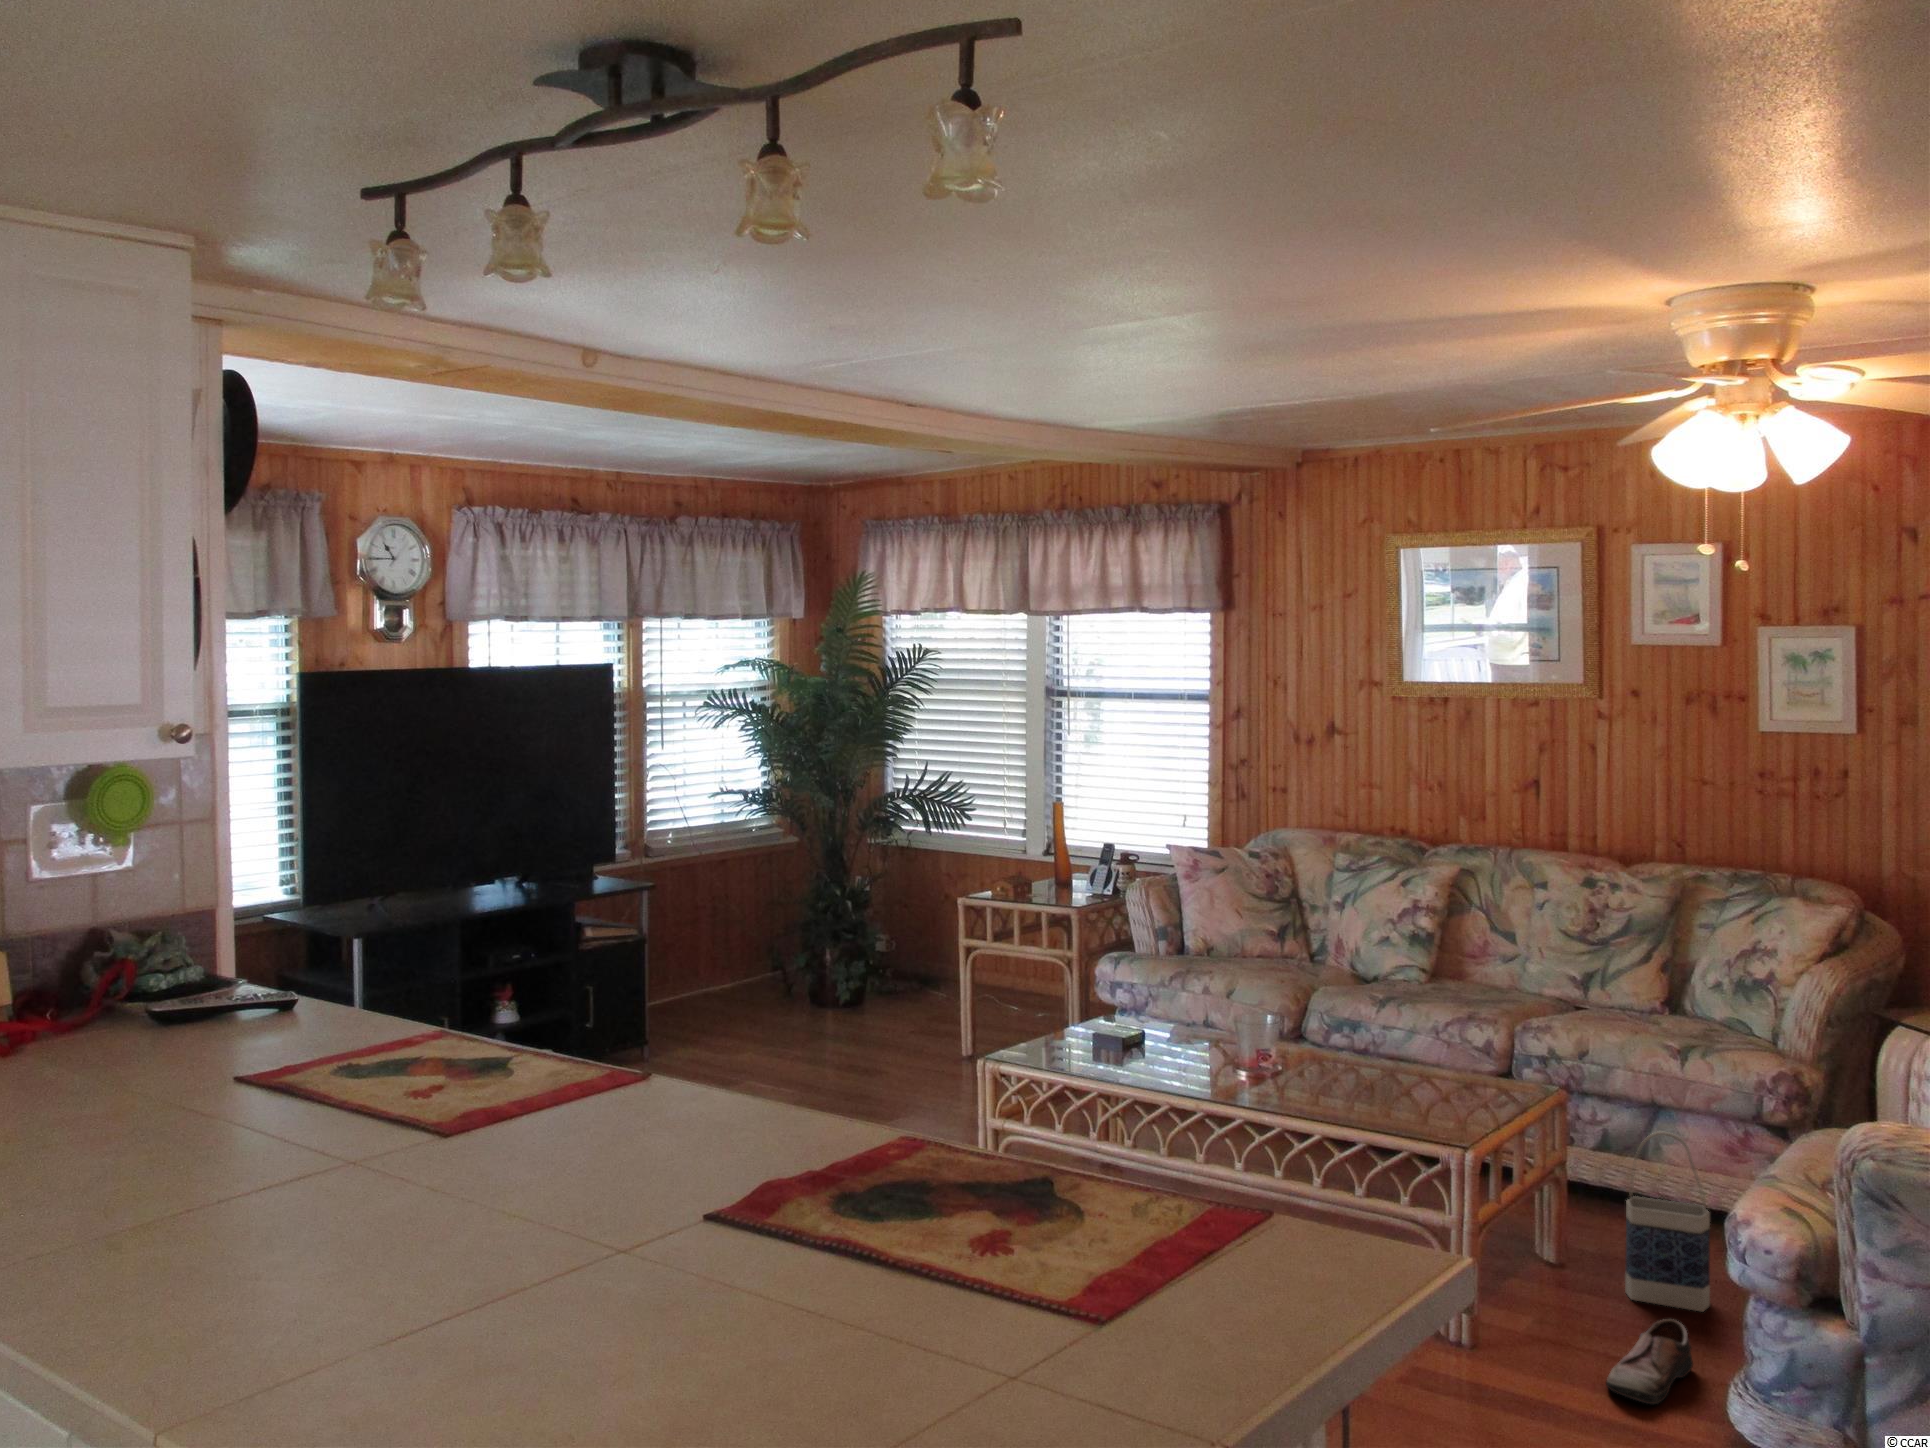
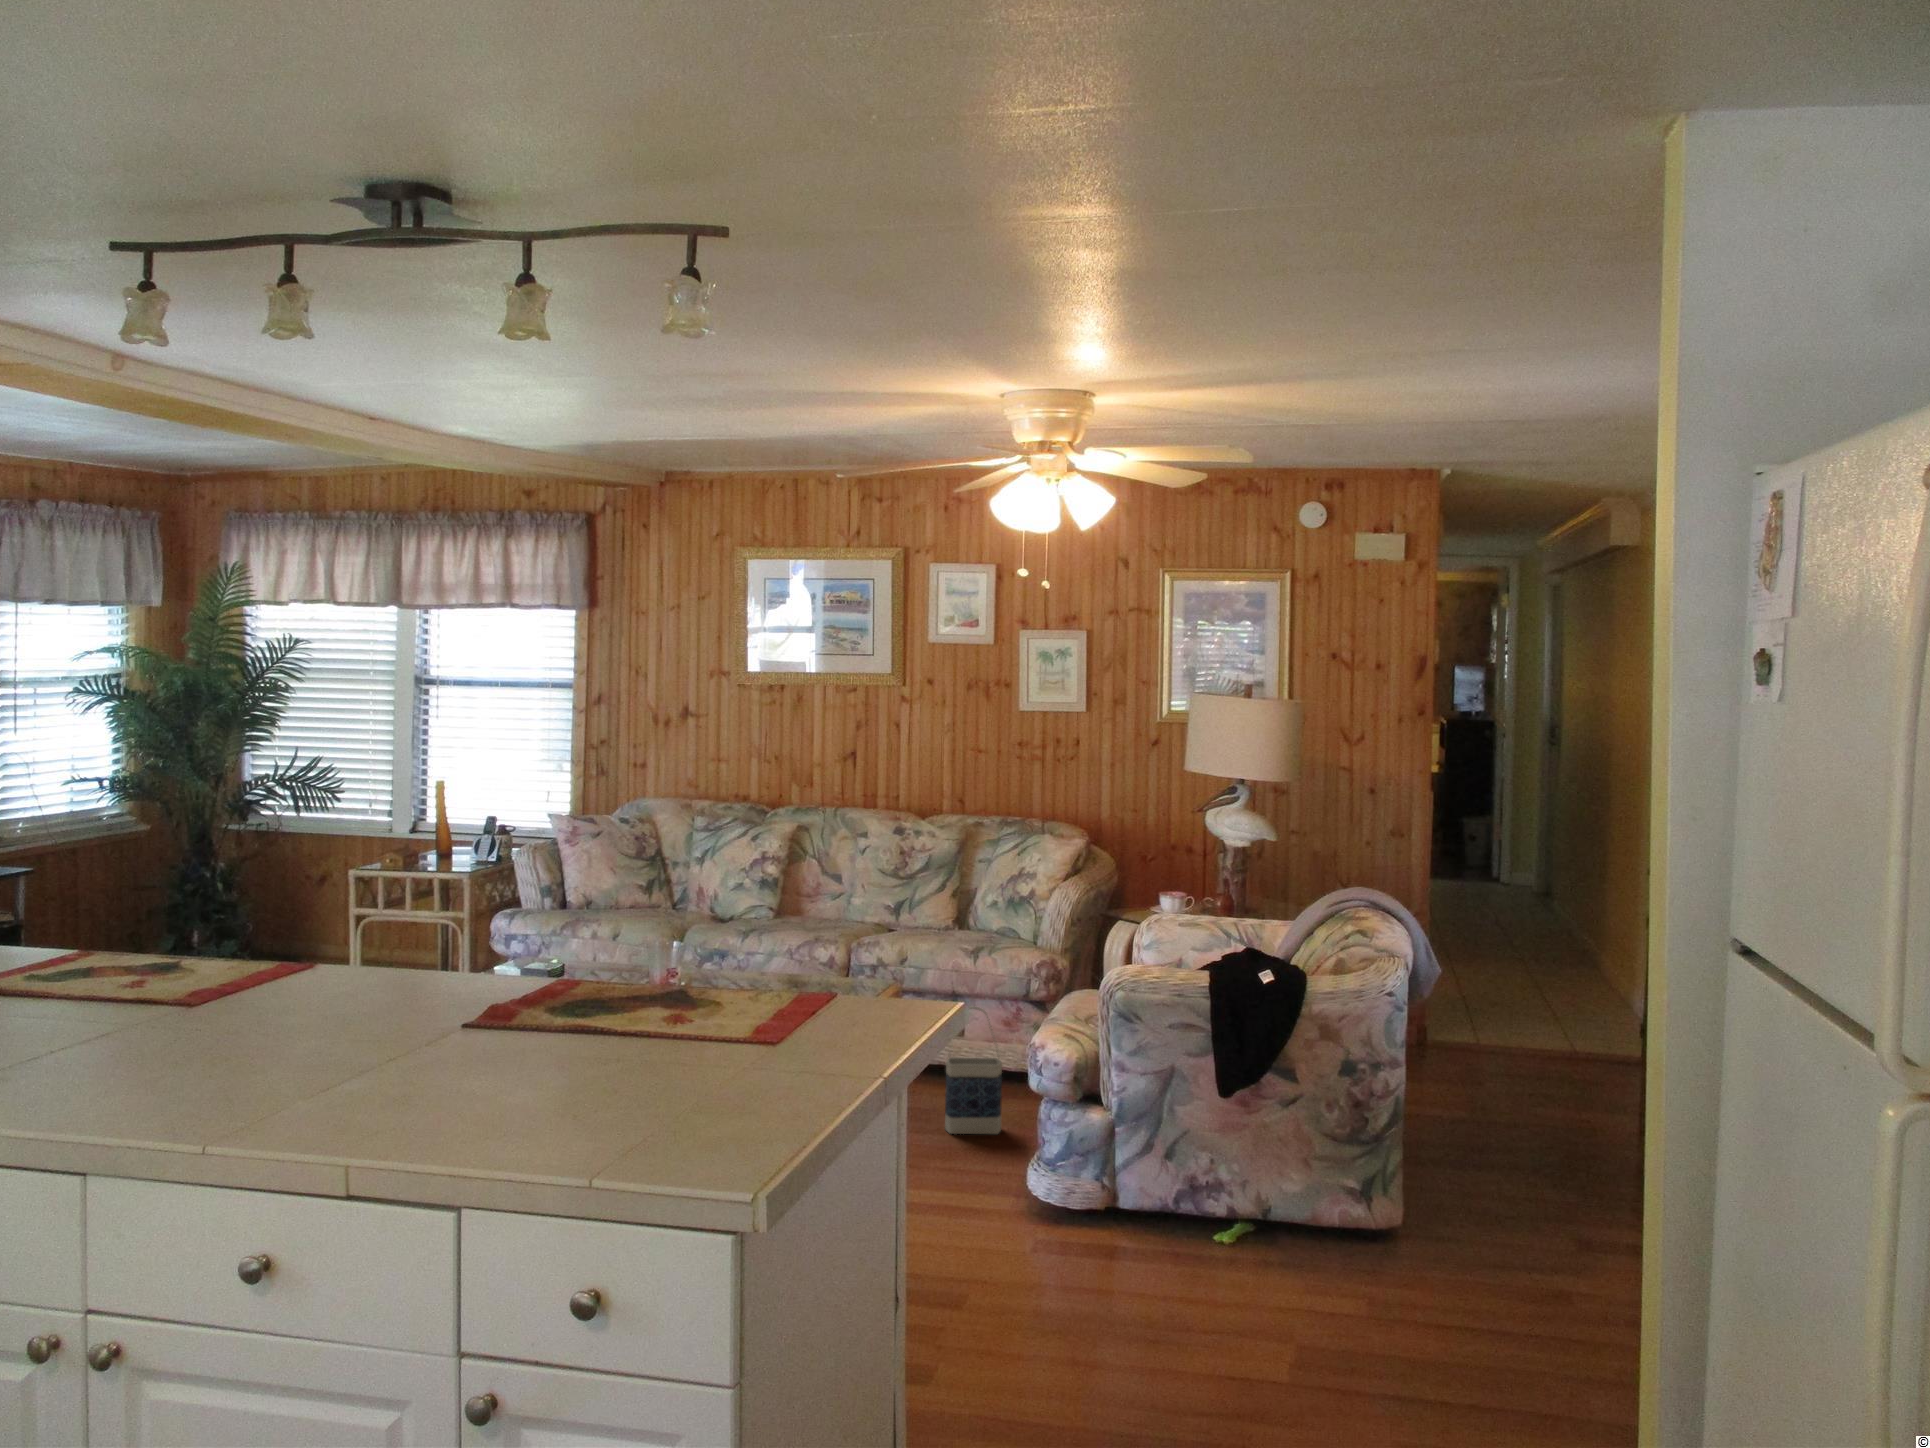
shoe: present [1606,1319,1693,1404] -> none [946,1137,999,1196]

